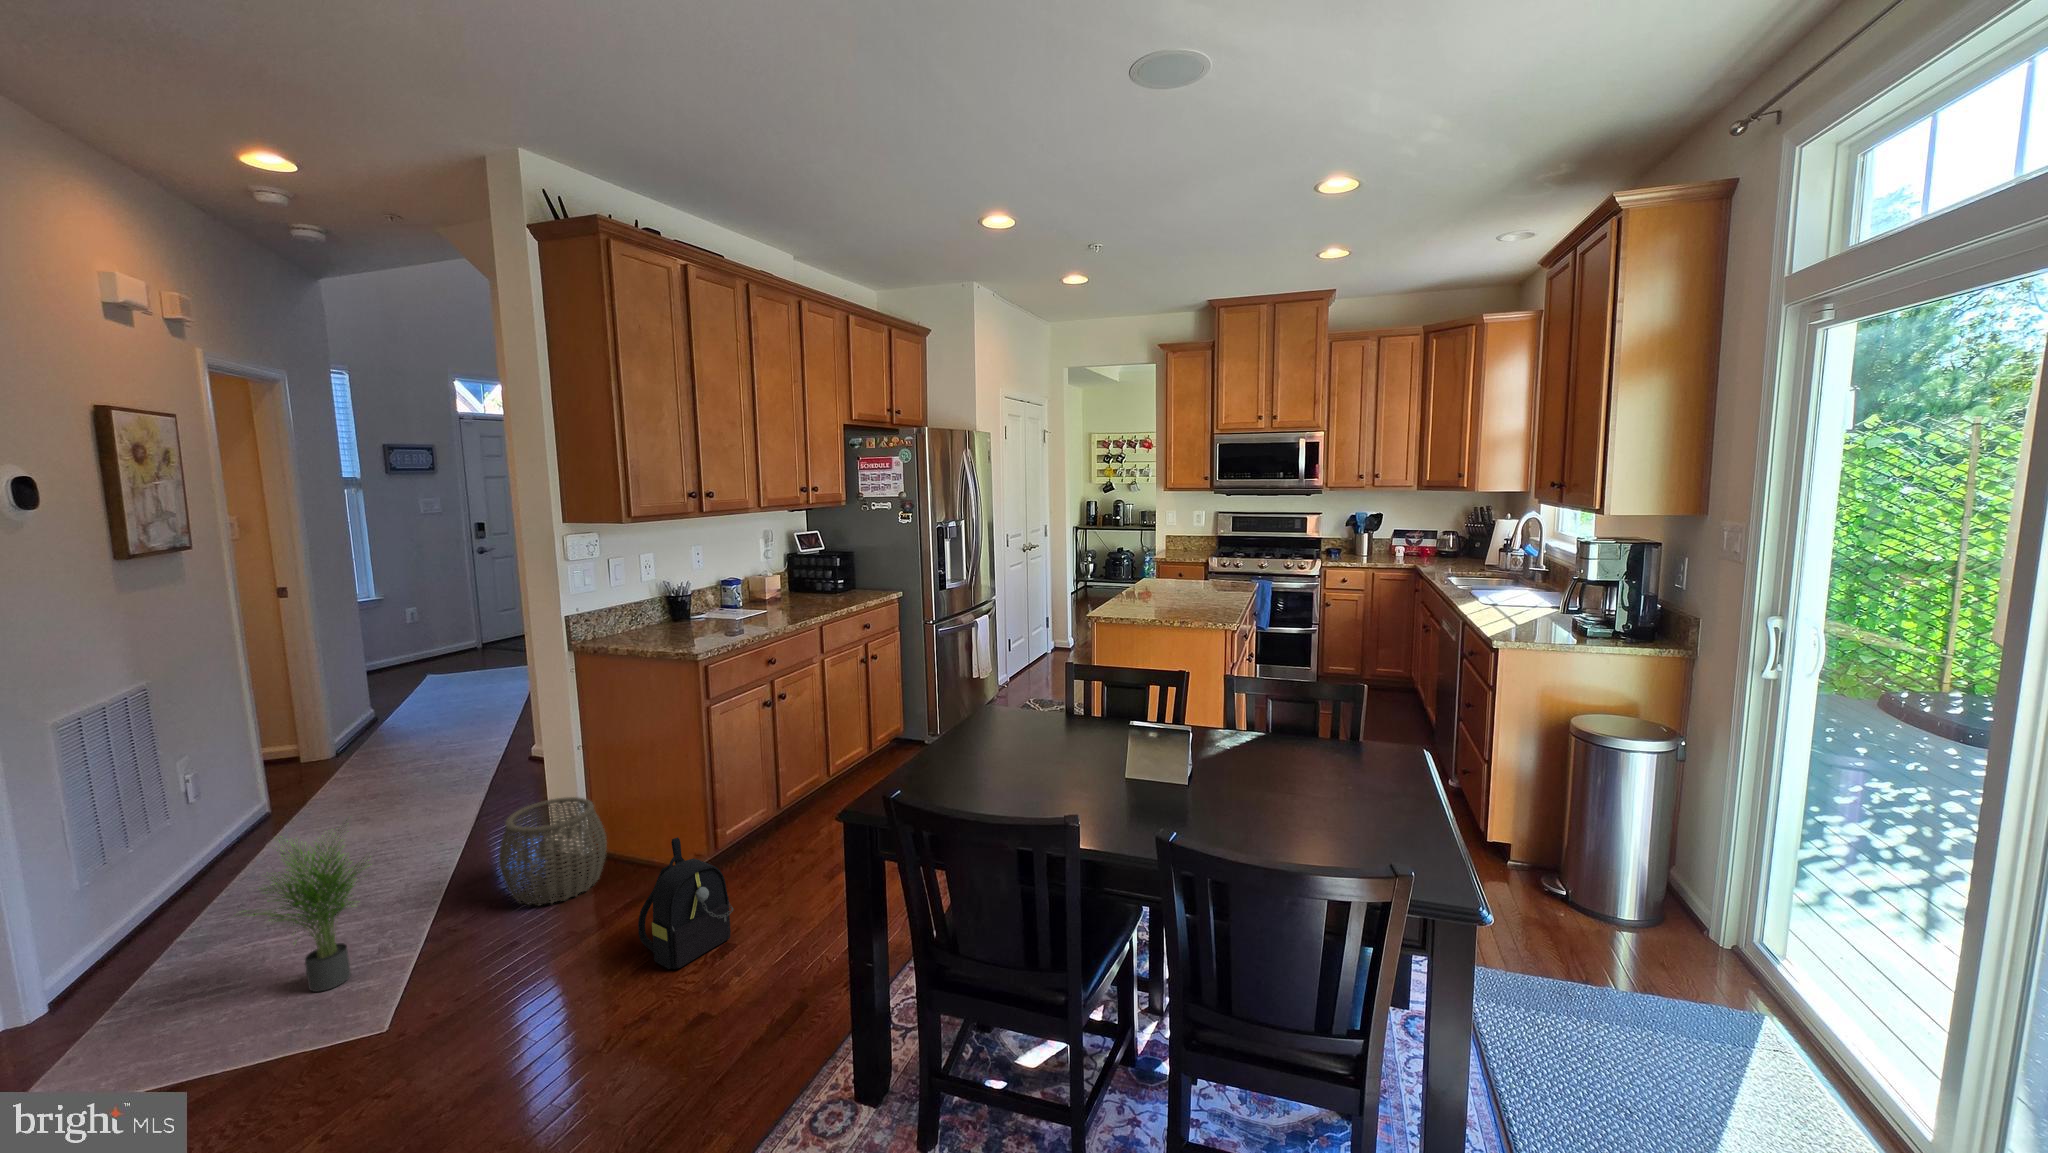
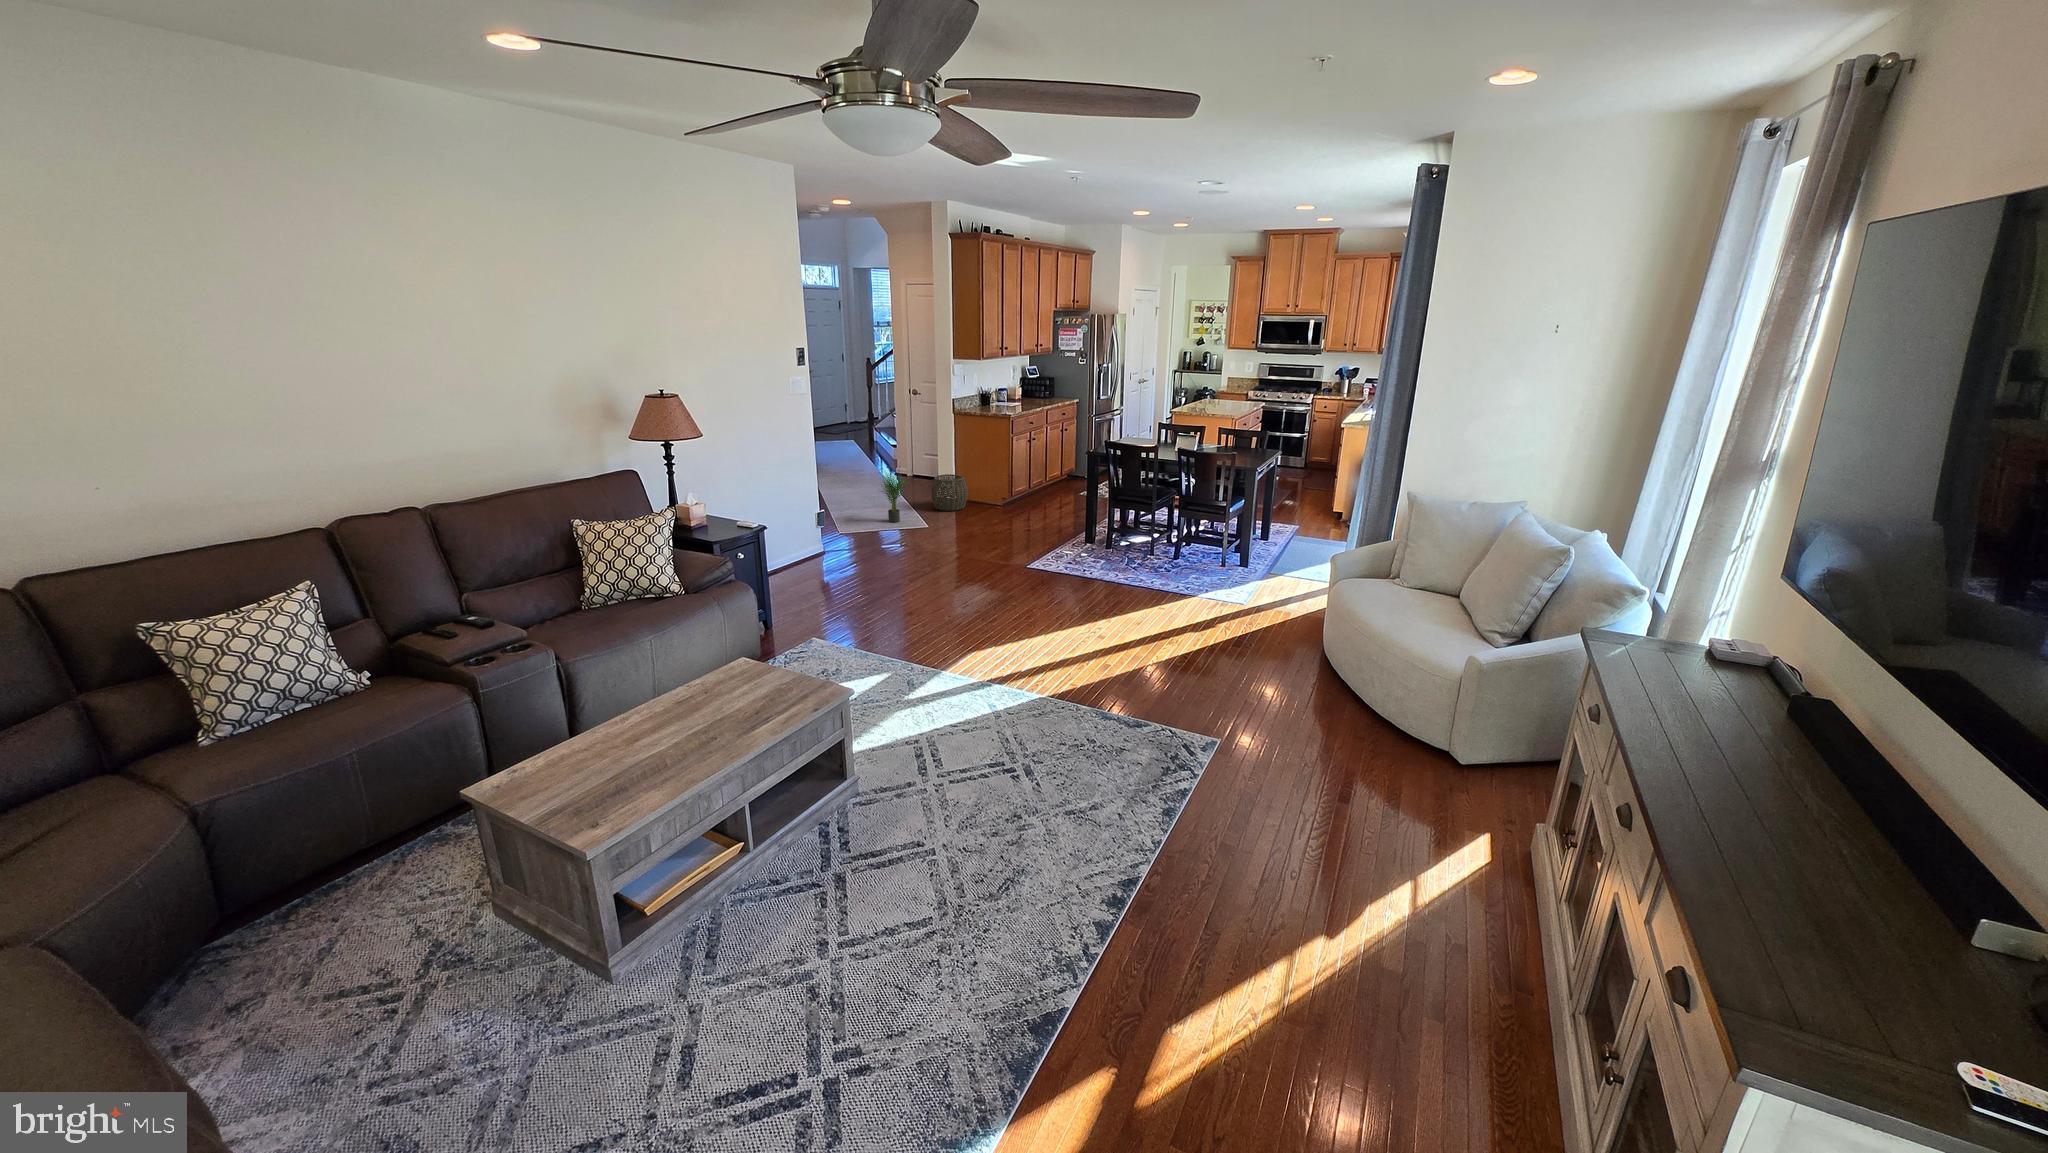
backpack: present [638,837,734,969] -> none [993,482,1027,525]

